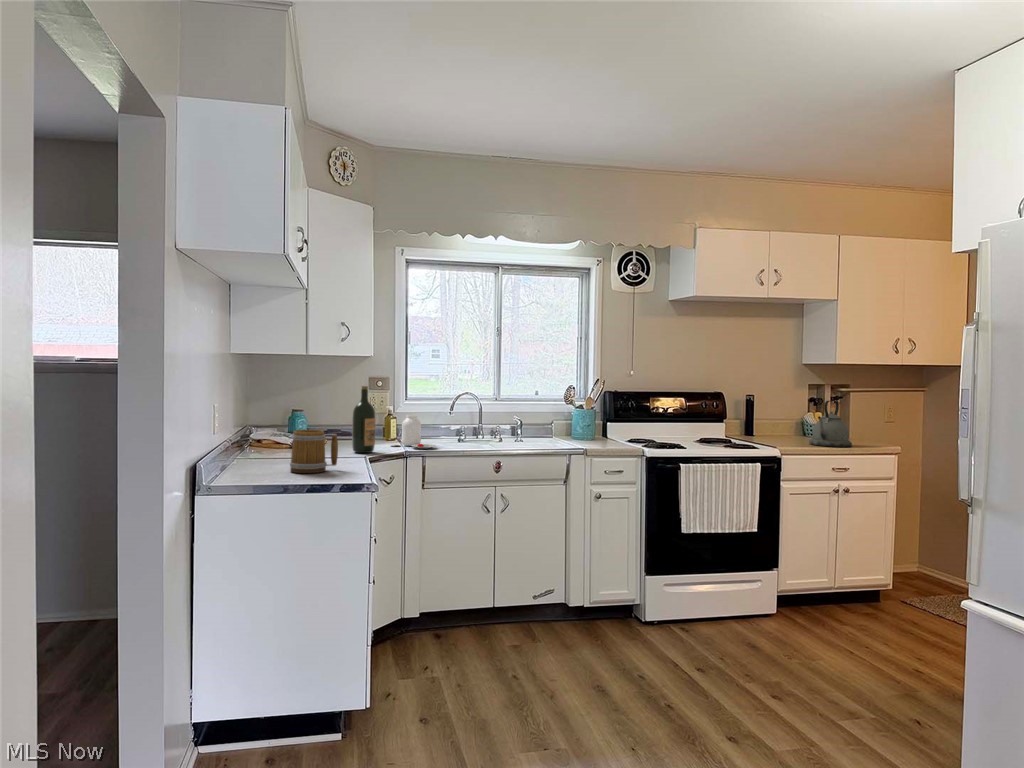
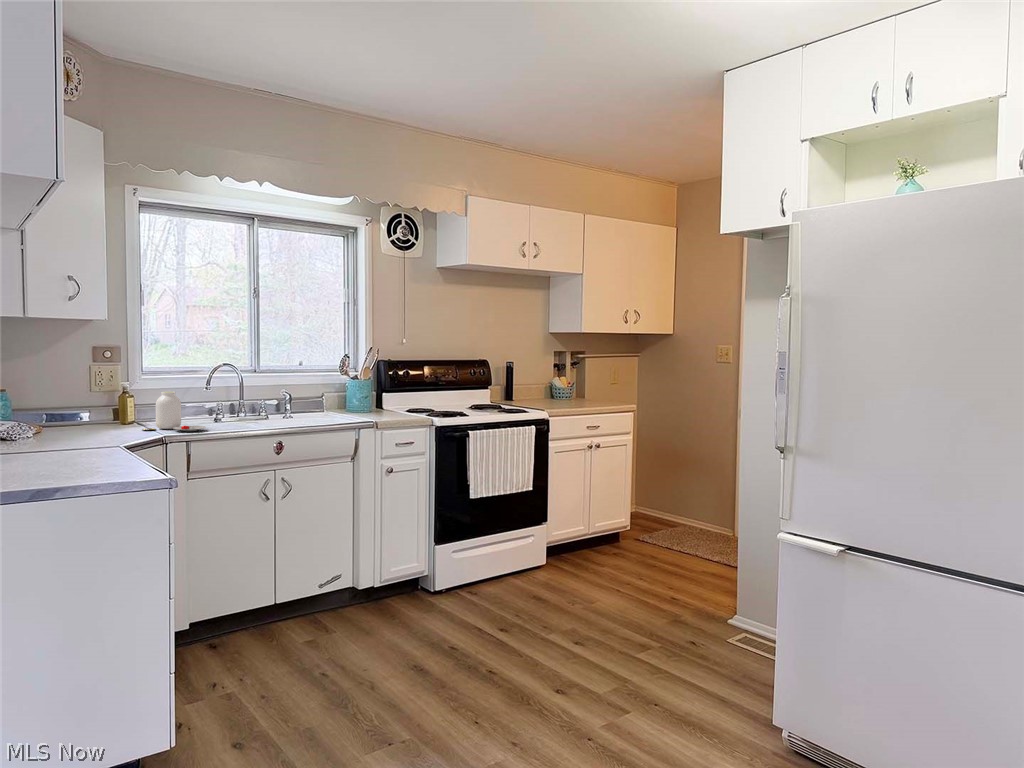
wine bottle: present [352,386,376,453] -> none [100,357,132,441]
kettle: present [809,401,852,447] -> none [564,365,600,407]
mug: present [290,430,338,473] -> none [44,415,111,473]

